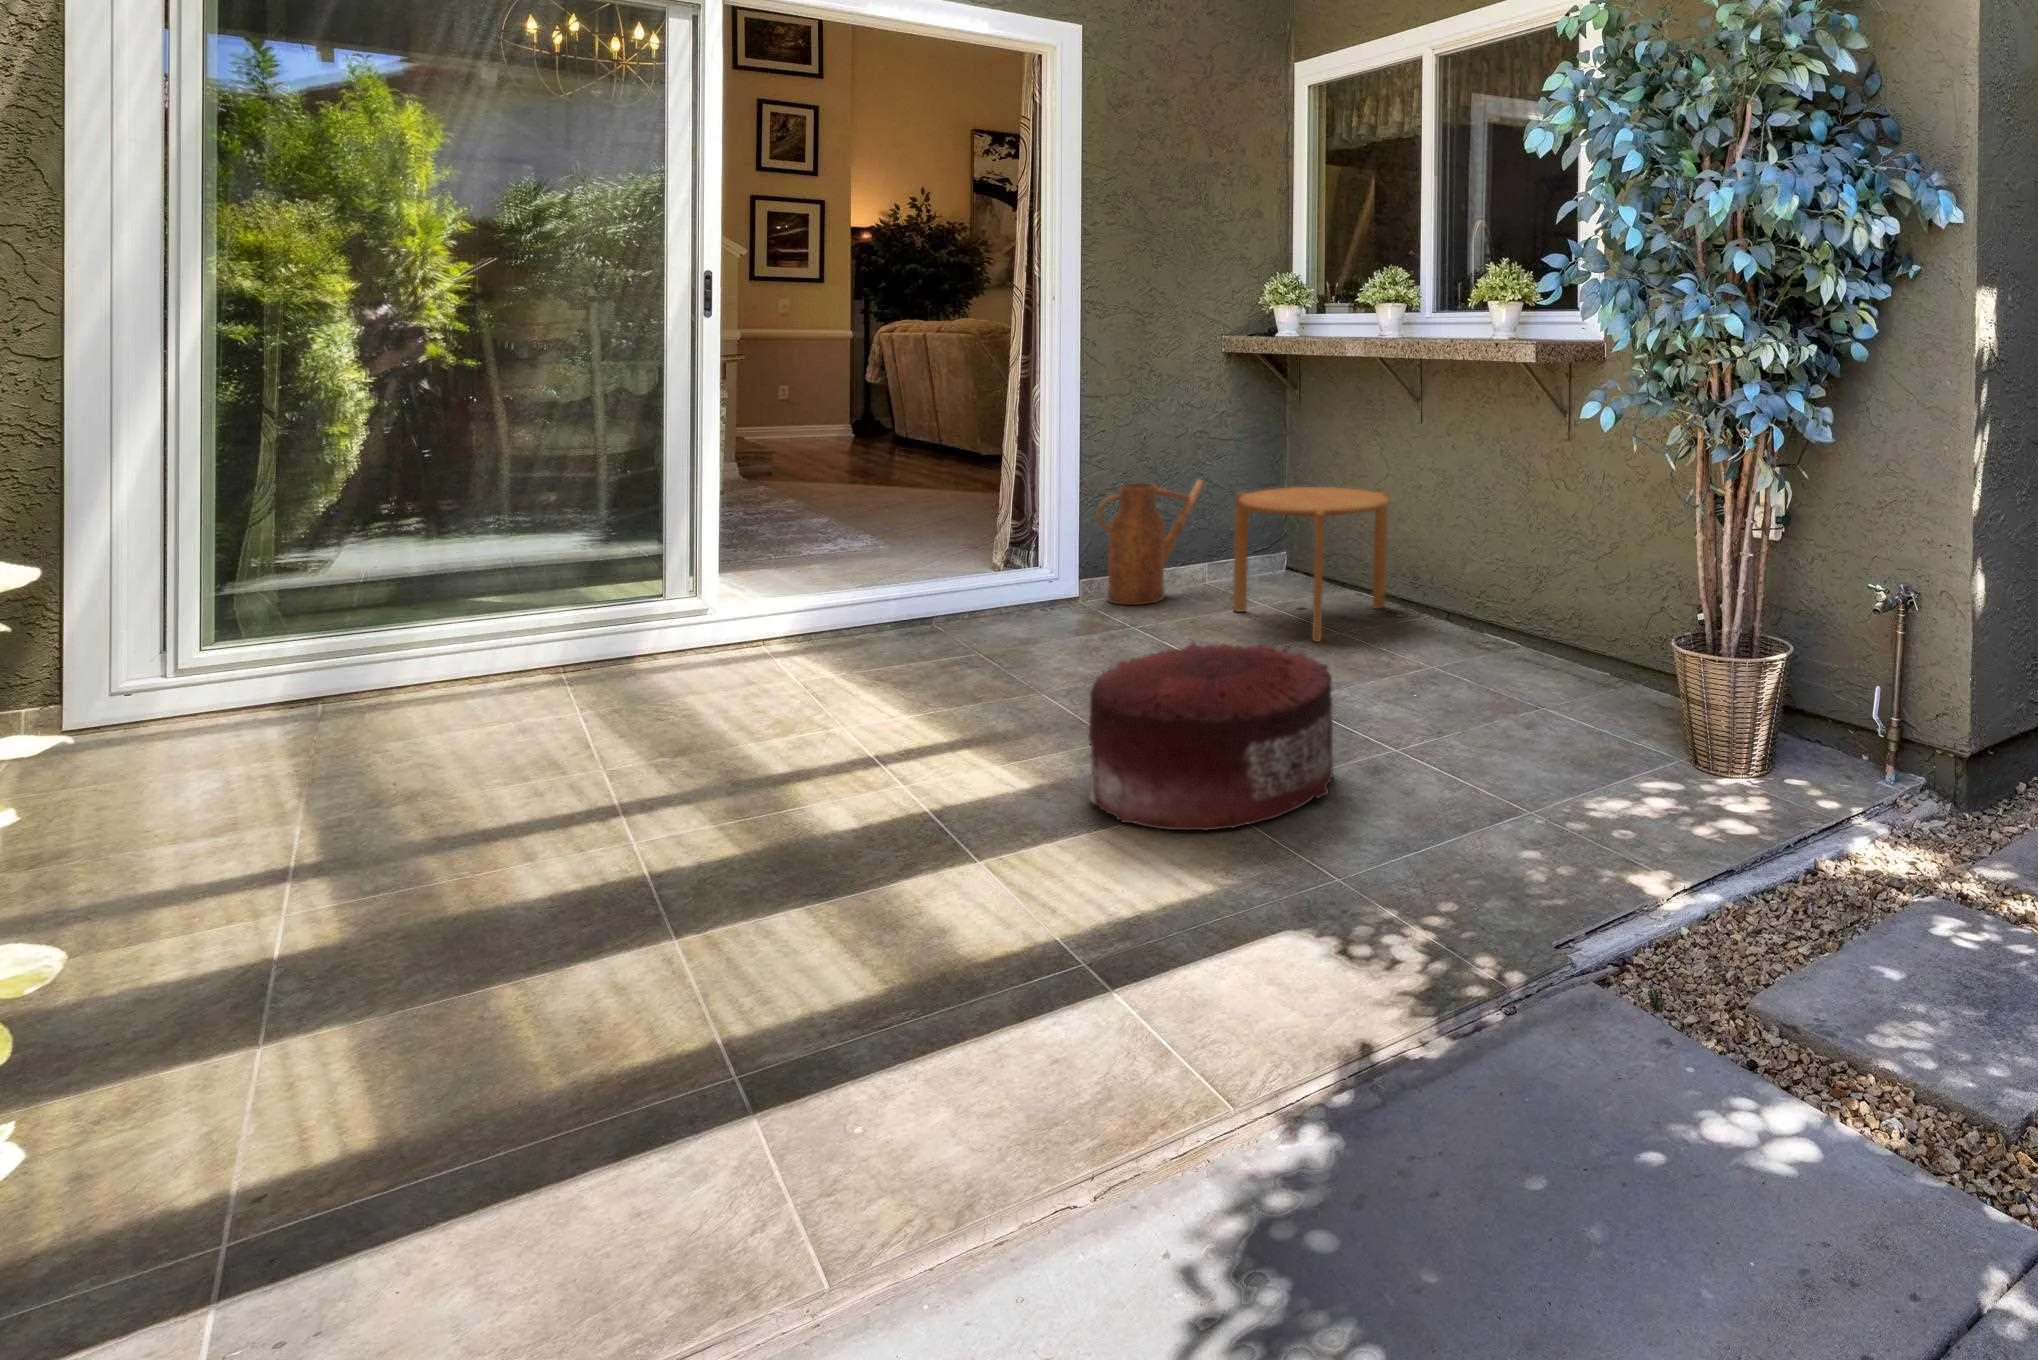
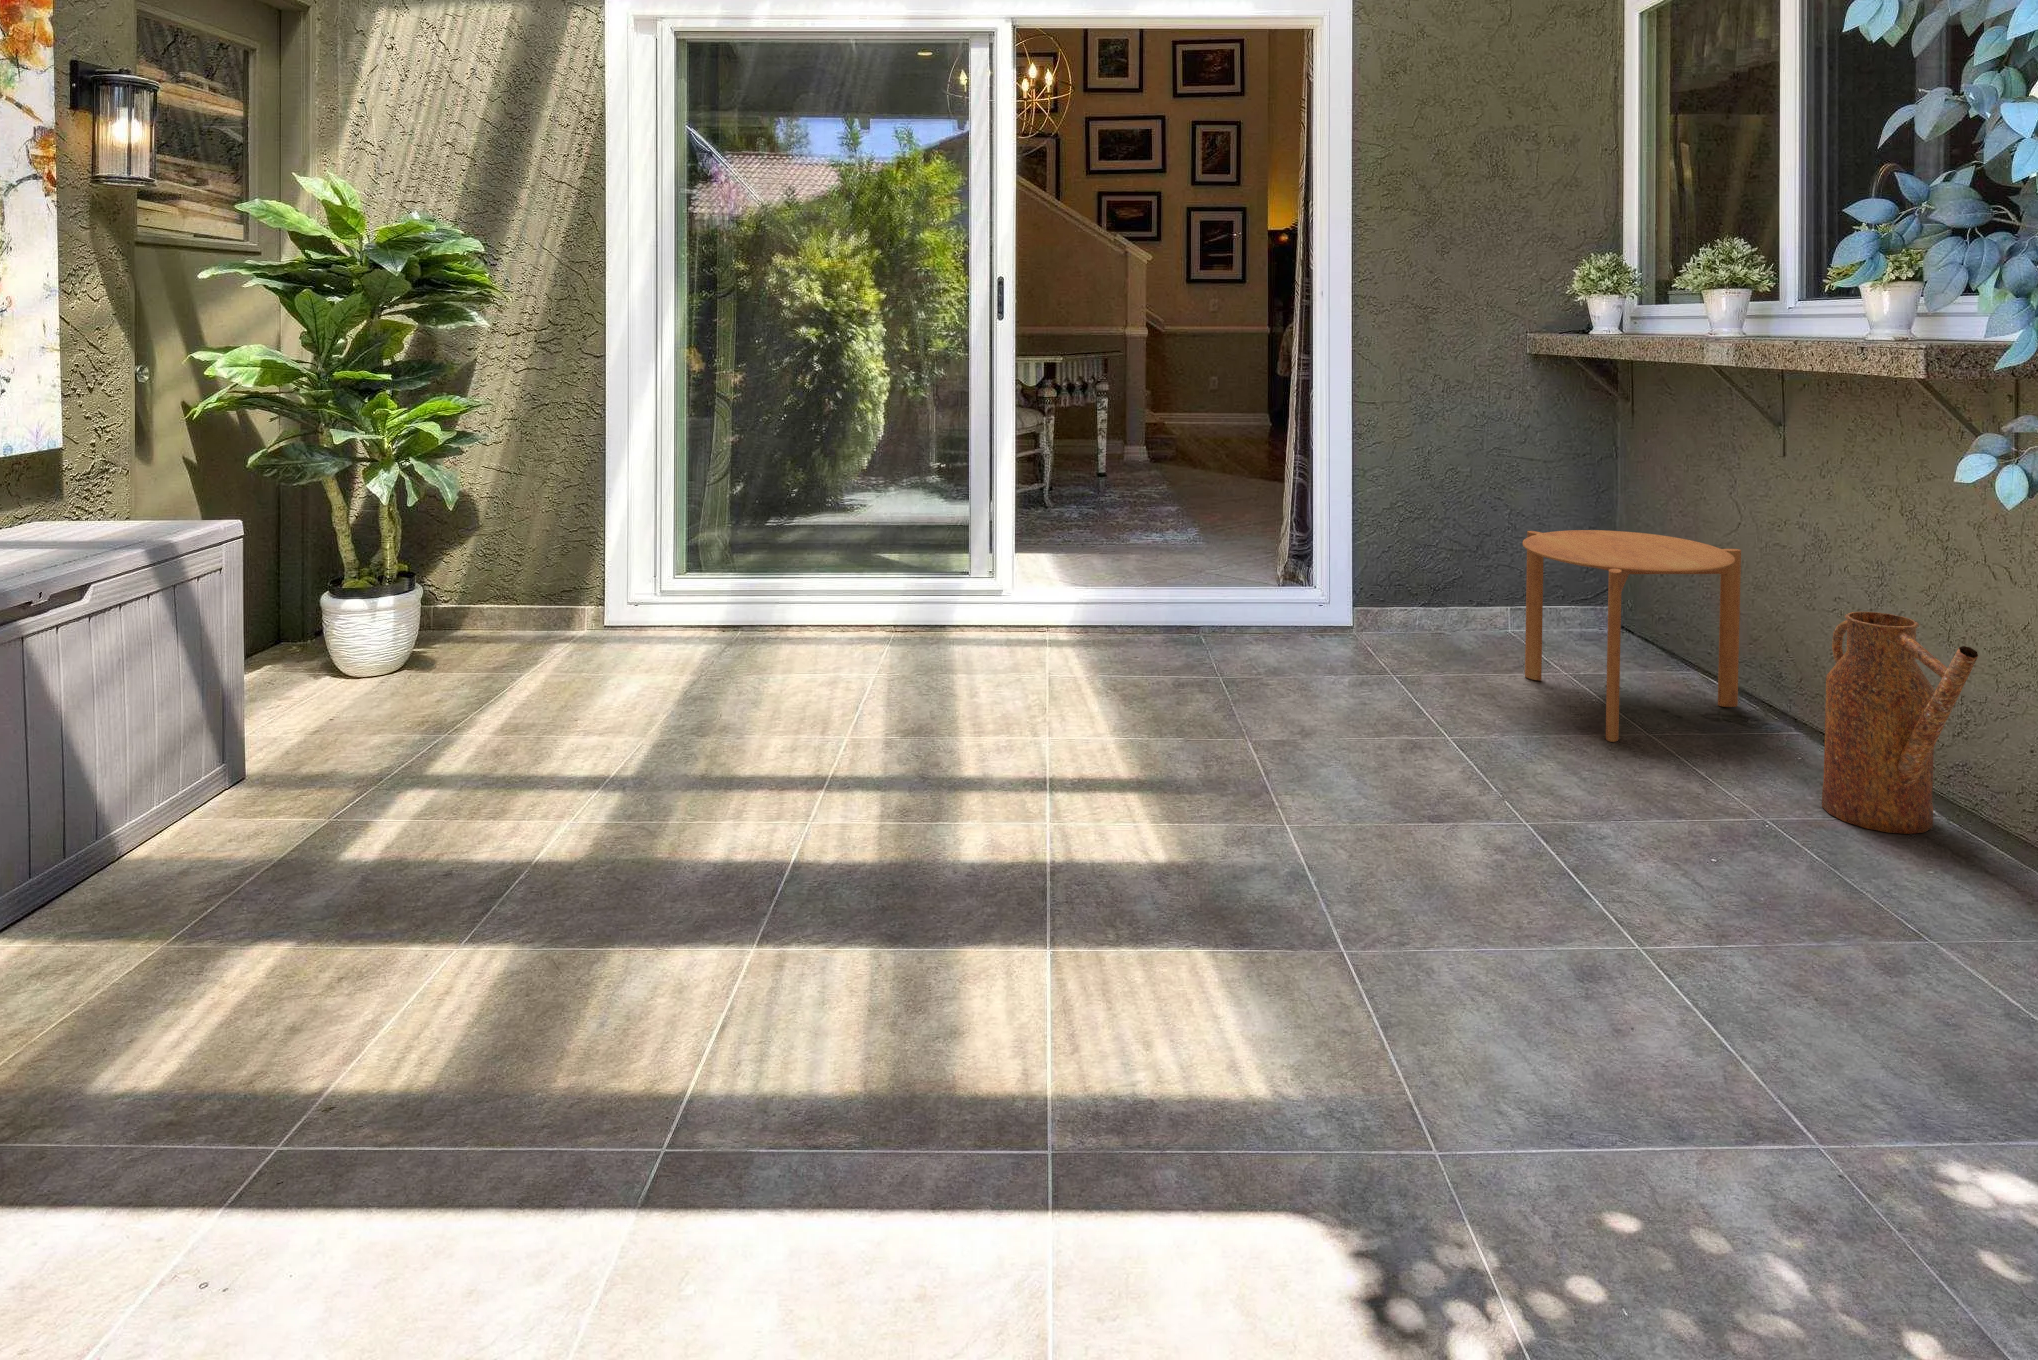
watering can: present [1097,480,1204,605] -> present [1822,612,1978,834]
pouf: present [1089,643,1333,830] -> none [1193,727,1519,1006]

